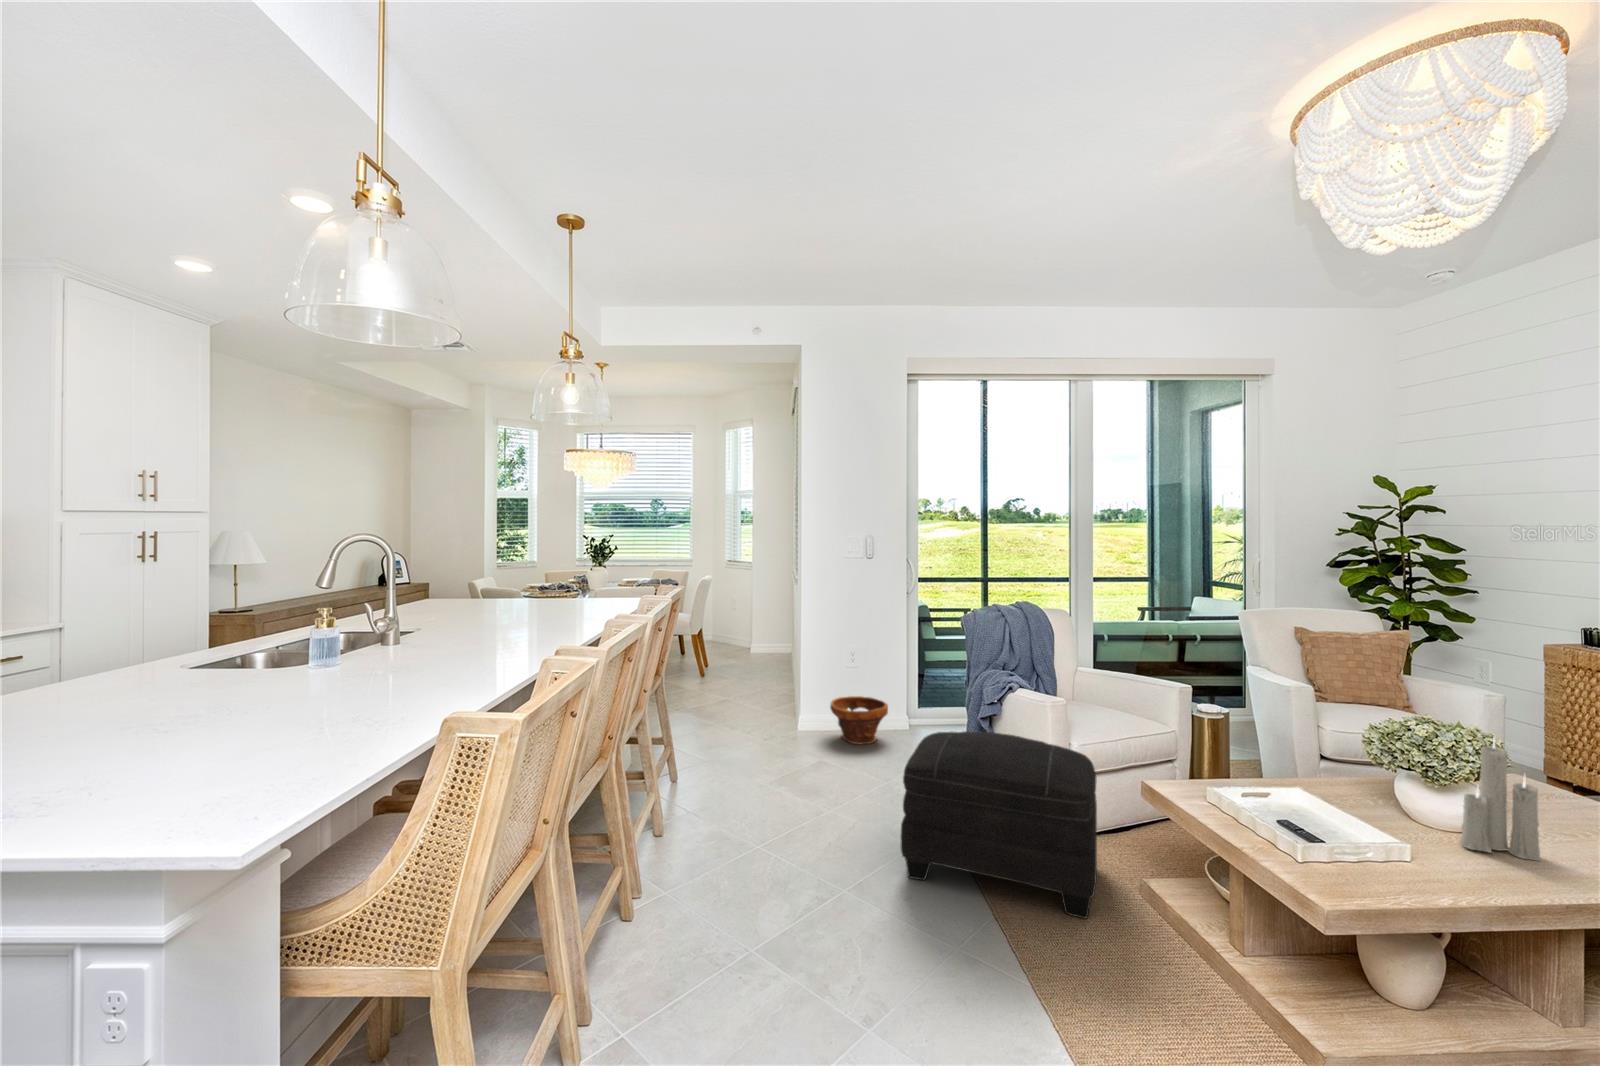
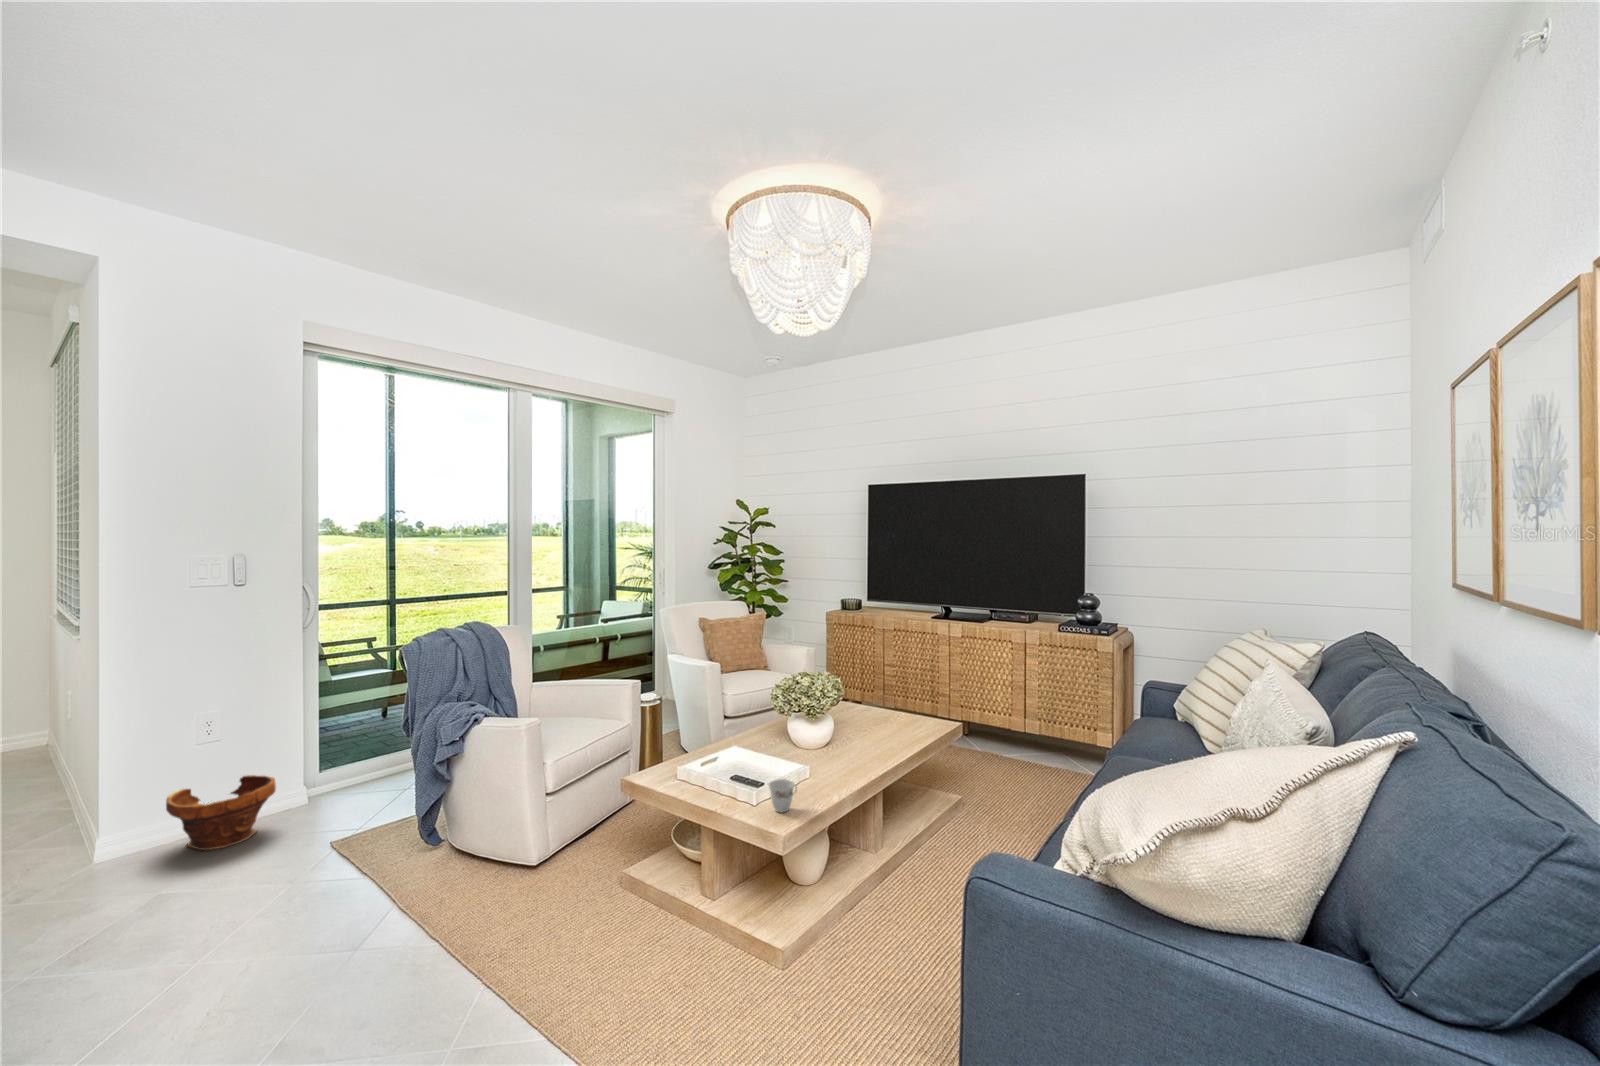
ottoman: present [901,731,1097,919] -> none [347,768,591,998]
candle: present [1459,738,1540,861] -> none [827,671,863,758]
teacup: none [1314,839,1365,884] -> present [769,779,797,812]

